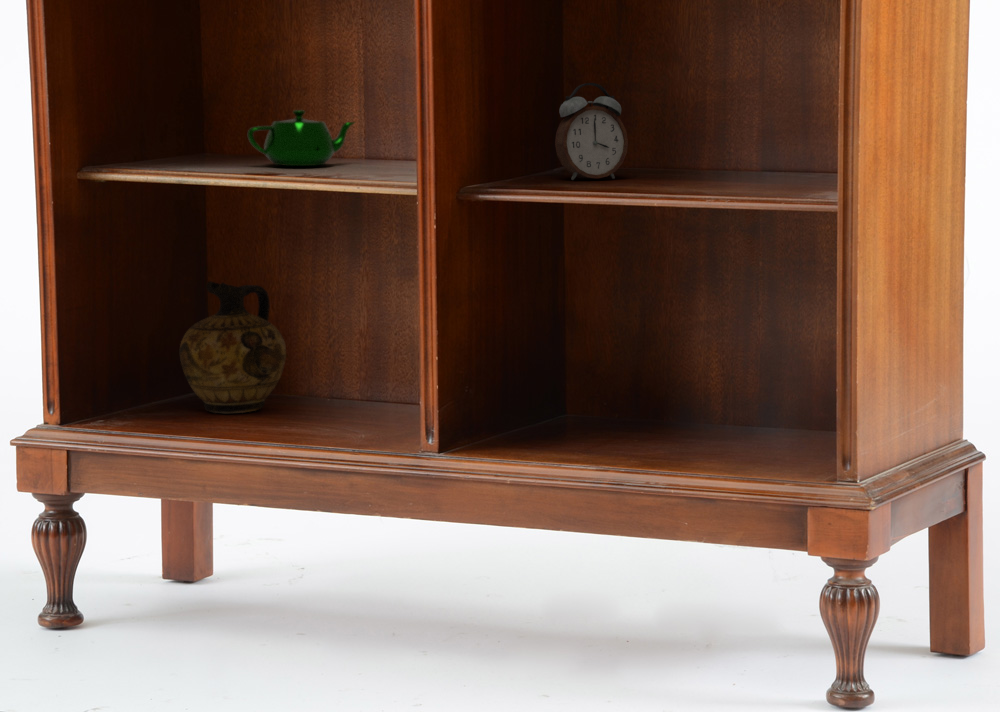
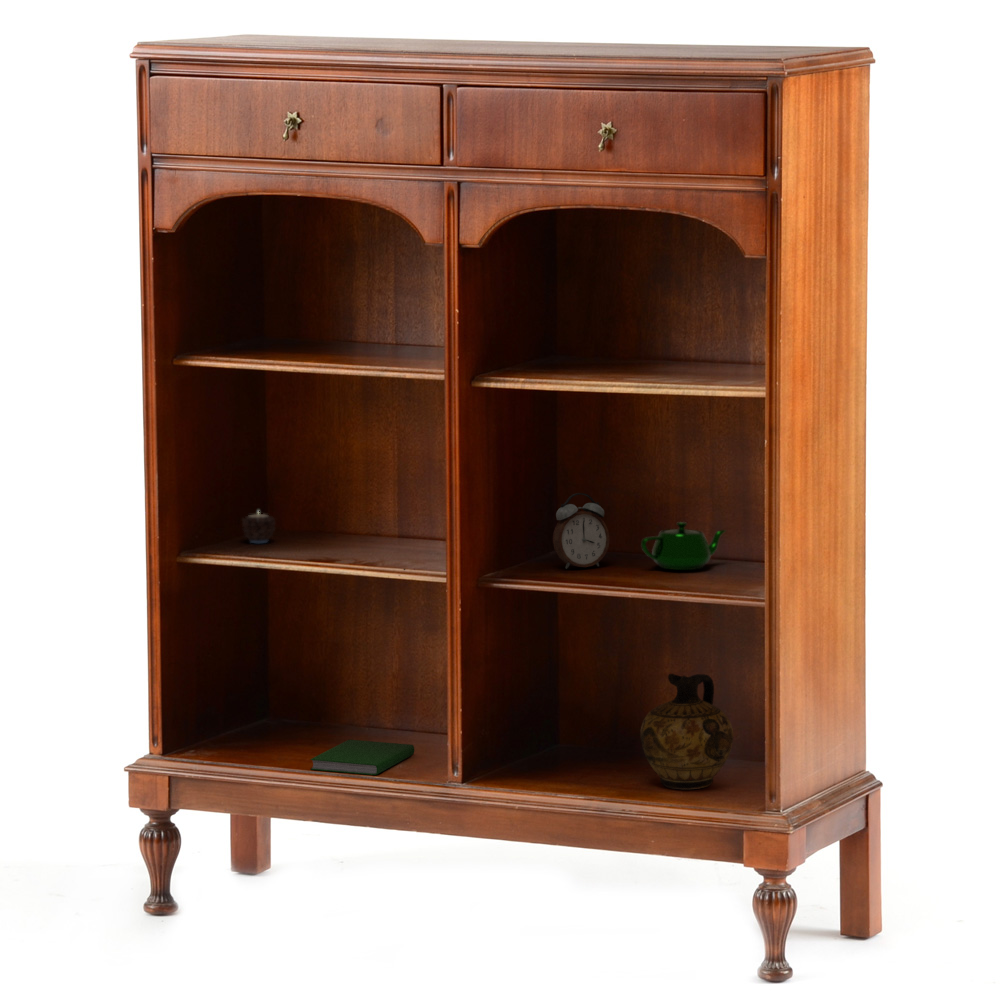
teapot: present [248,110,354,166] -> present [641,522,726,570]
candle: none [163,120,205,163] -> present [243,514,275,543]
ceramic jug: present [180,281,286,413] -> present [640,674,733,789]
hardcover book: none [245,407,379,446] -> present [310,740,414,775]

